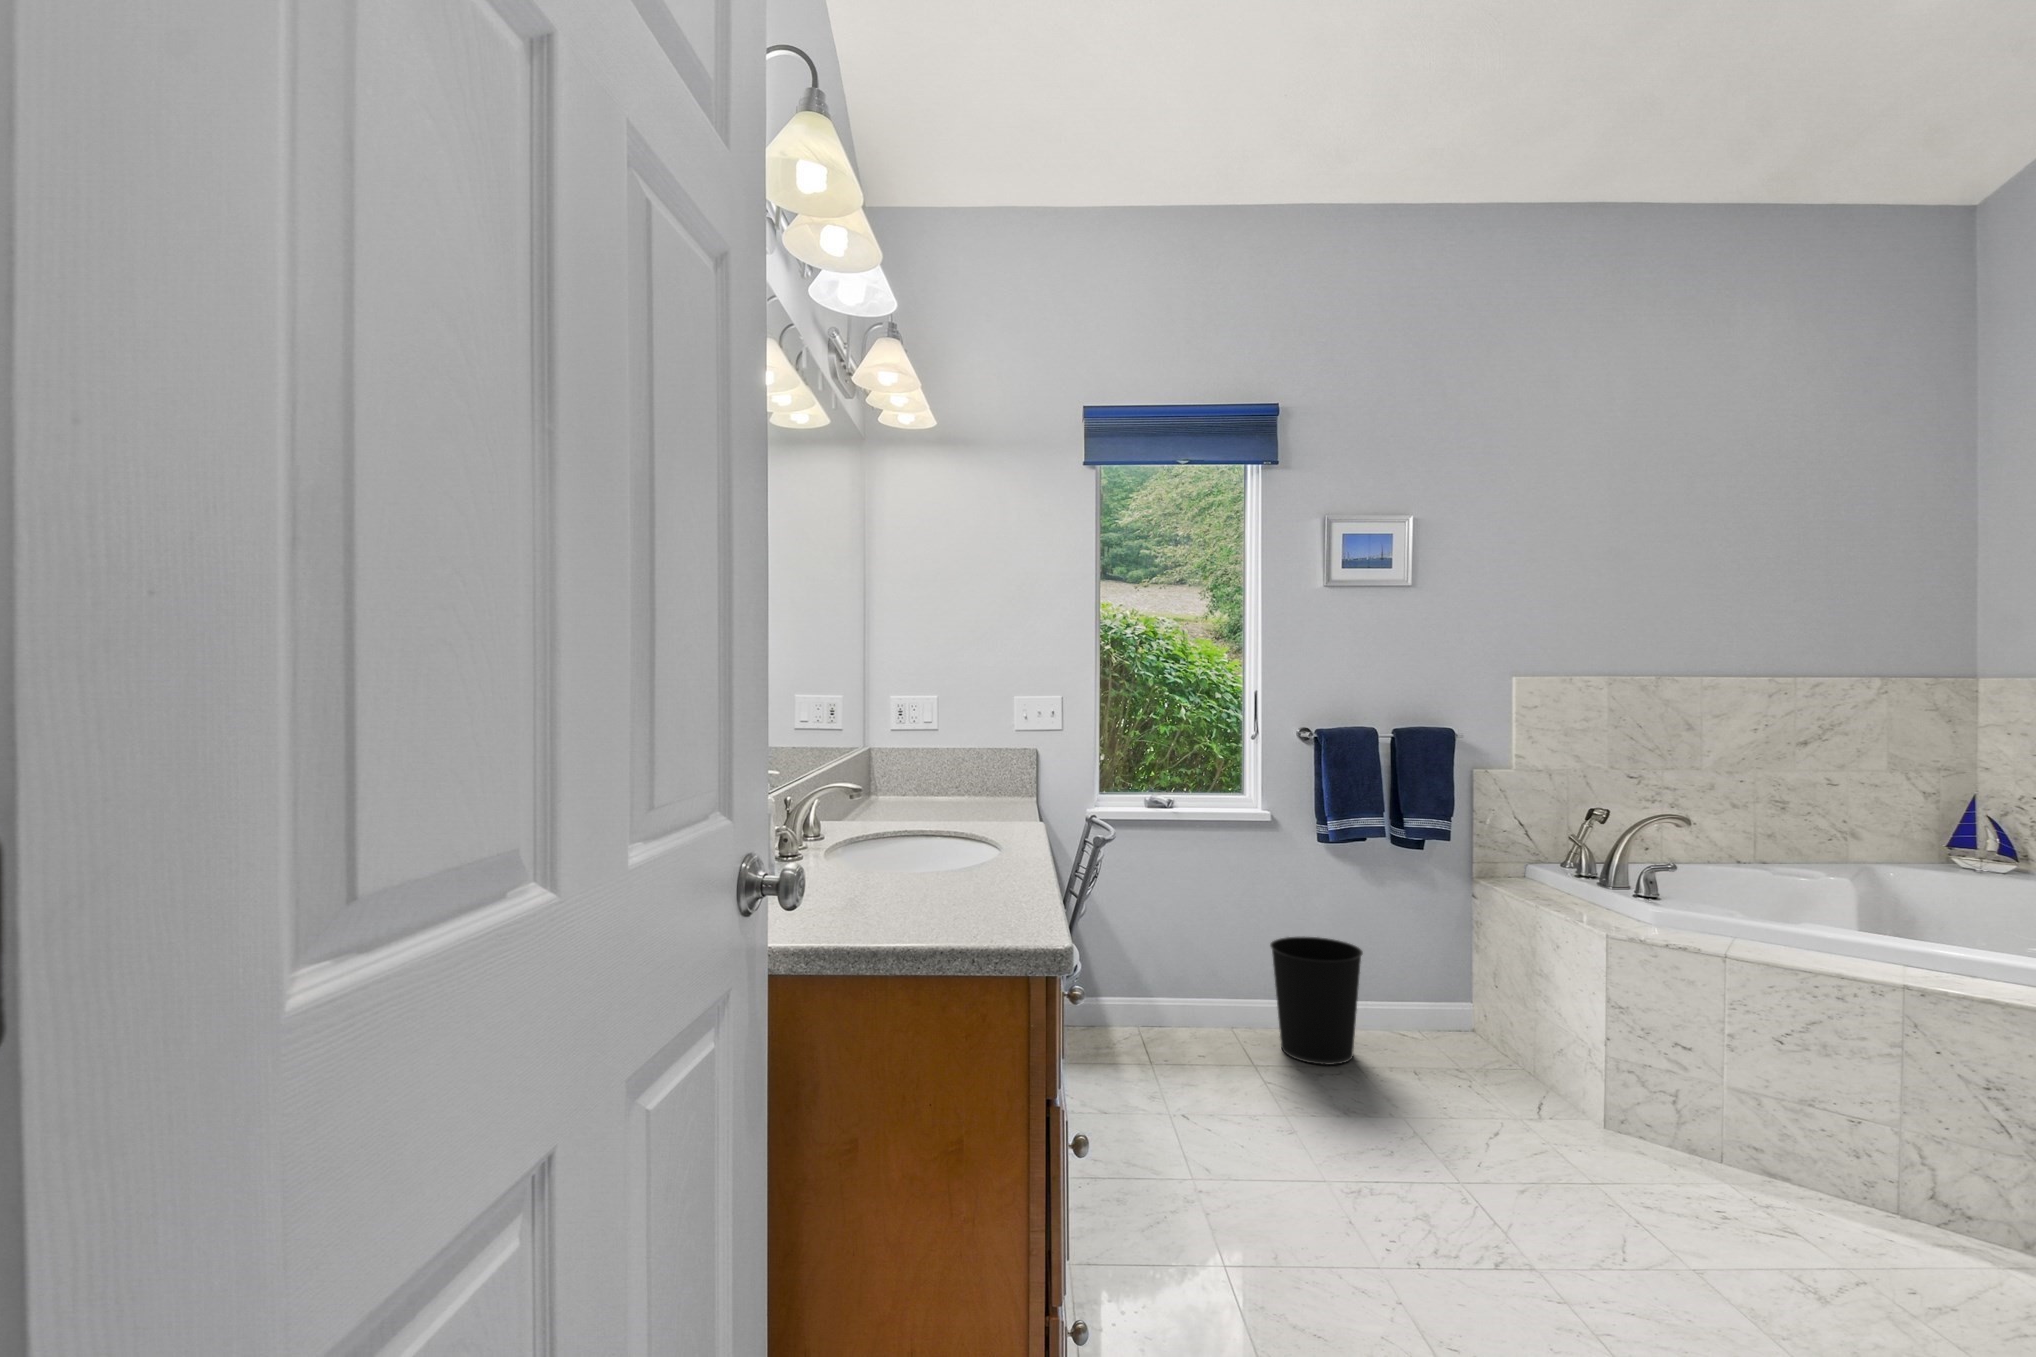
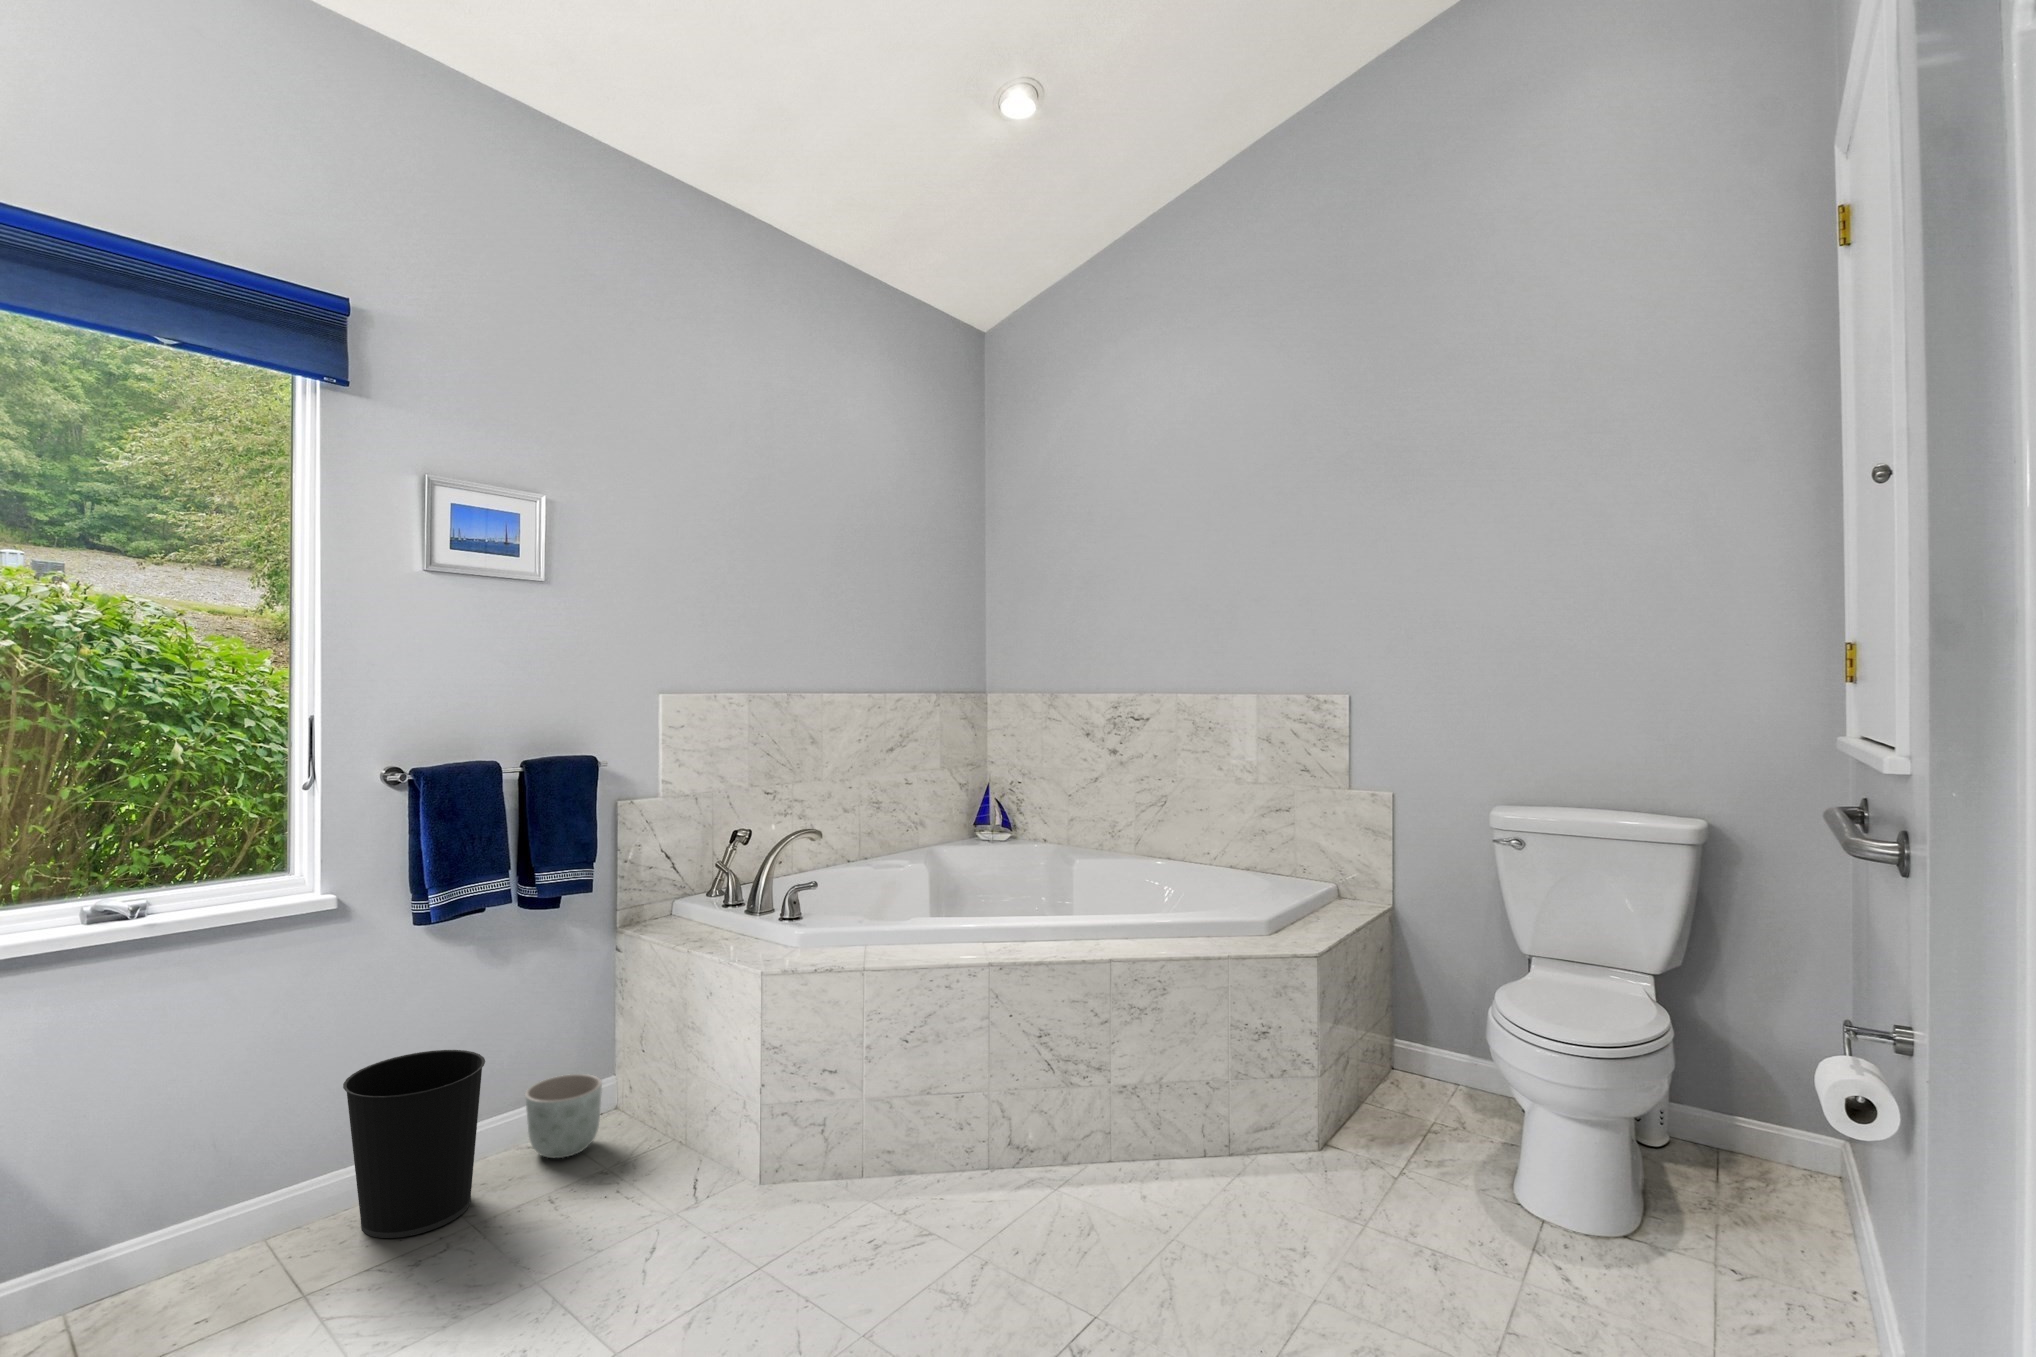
planter: none [1397,987,1460,1053] -> present [525,1074,602,1158]

